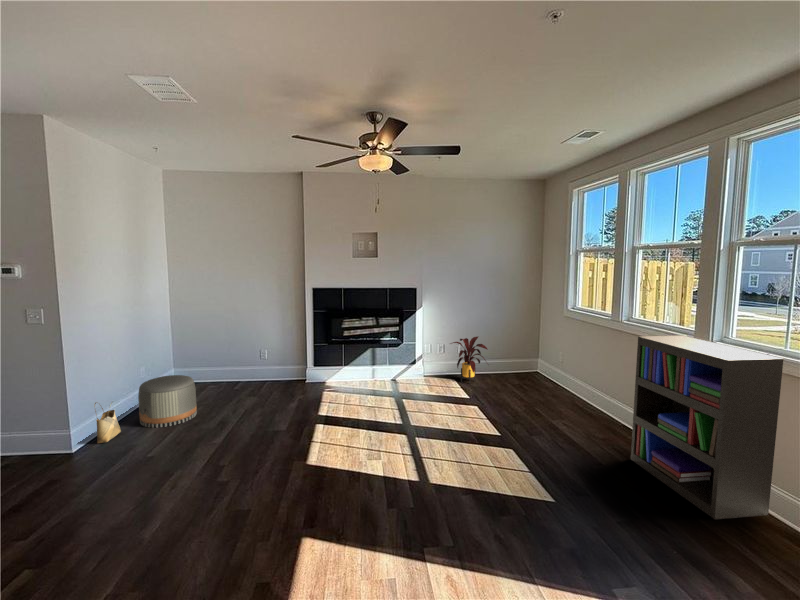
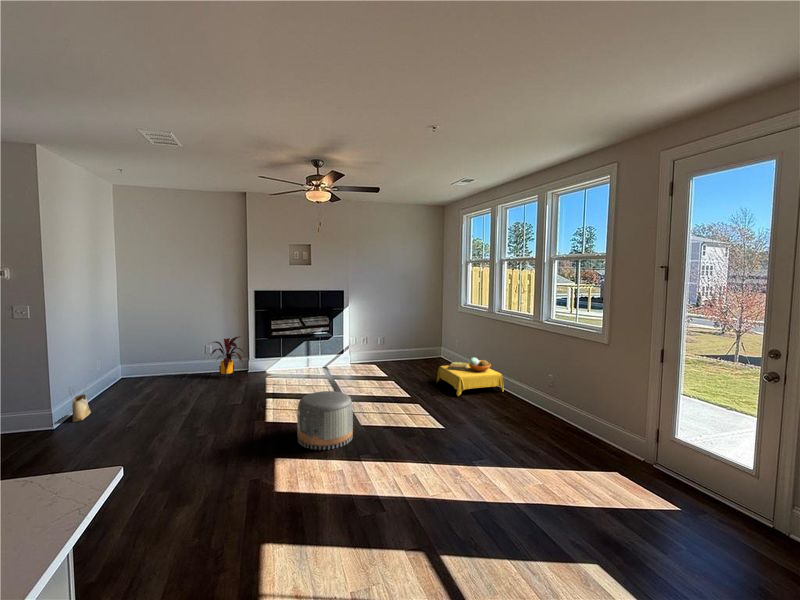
bookshelf: present [631,336,784,519] -> none [497,319,572,428]
house plant: present [451,337,487,384] -> present [212,336,242,379]
pouf: present [138,375,197,428] -> present [297,391,353,450]
side table: none [534,384,636,440] -> present [436,358,504,396]

